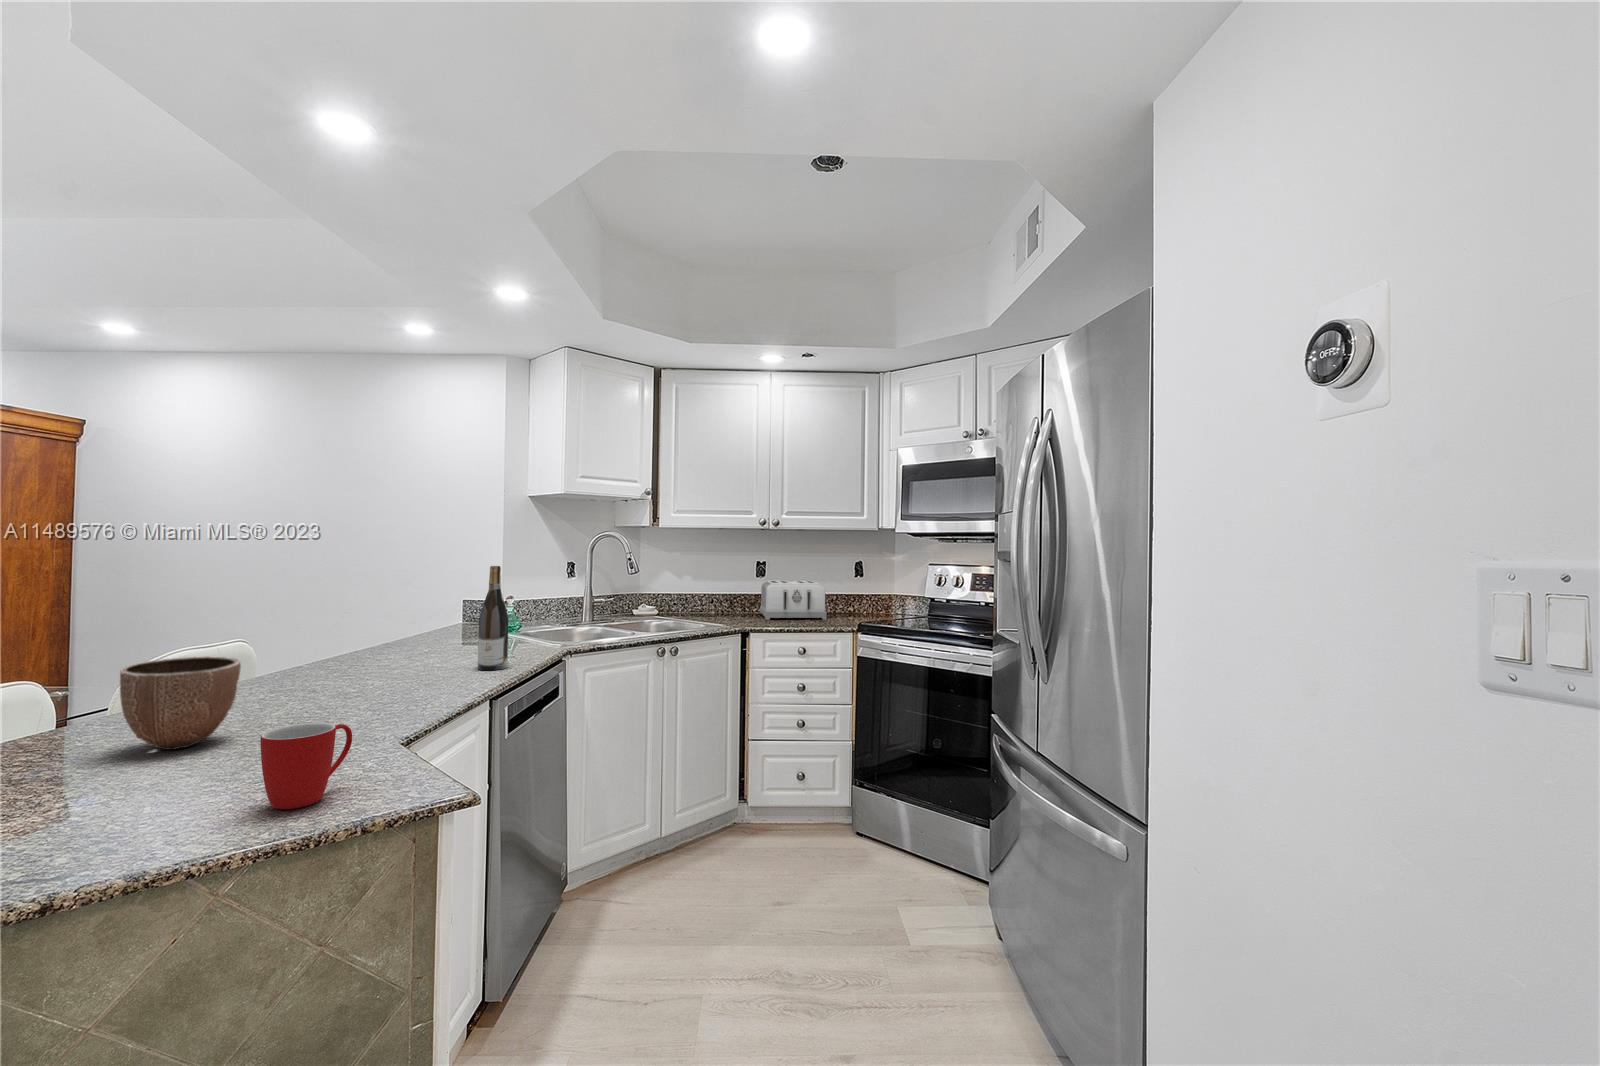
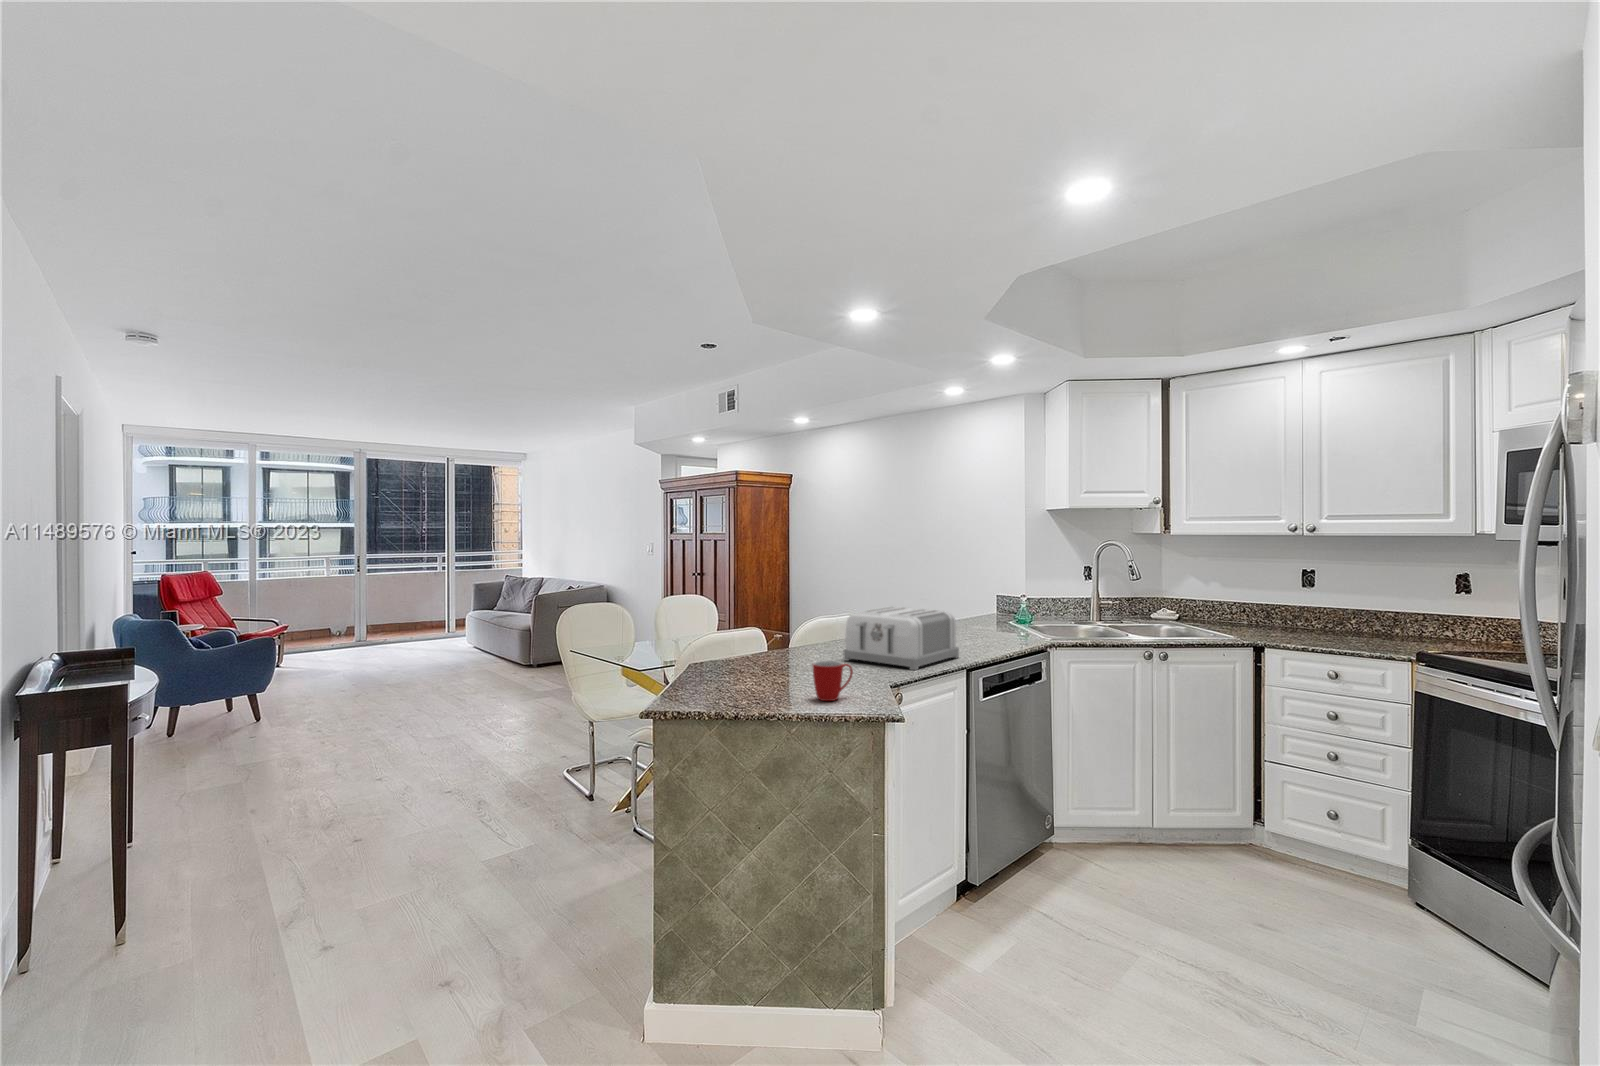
wine bottle: present [478,566,508,670] -> none [972,575,992,652]
toaster: present [760,580,827,620] -> present [844,606,959,670]
decorative bowl: present [120,656,241,750] -> none [780,623,825,669]

